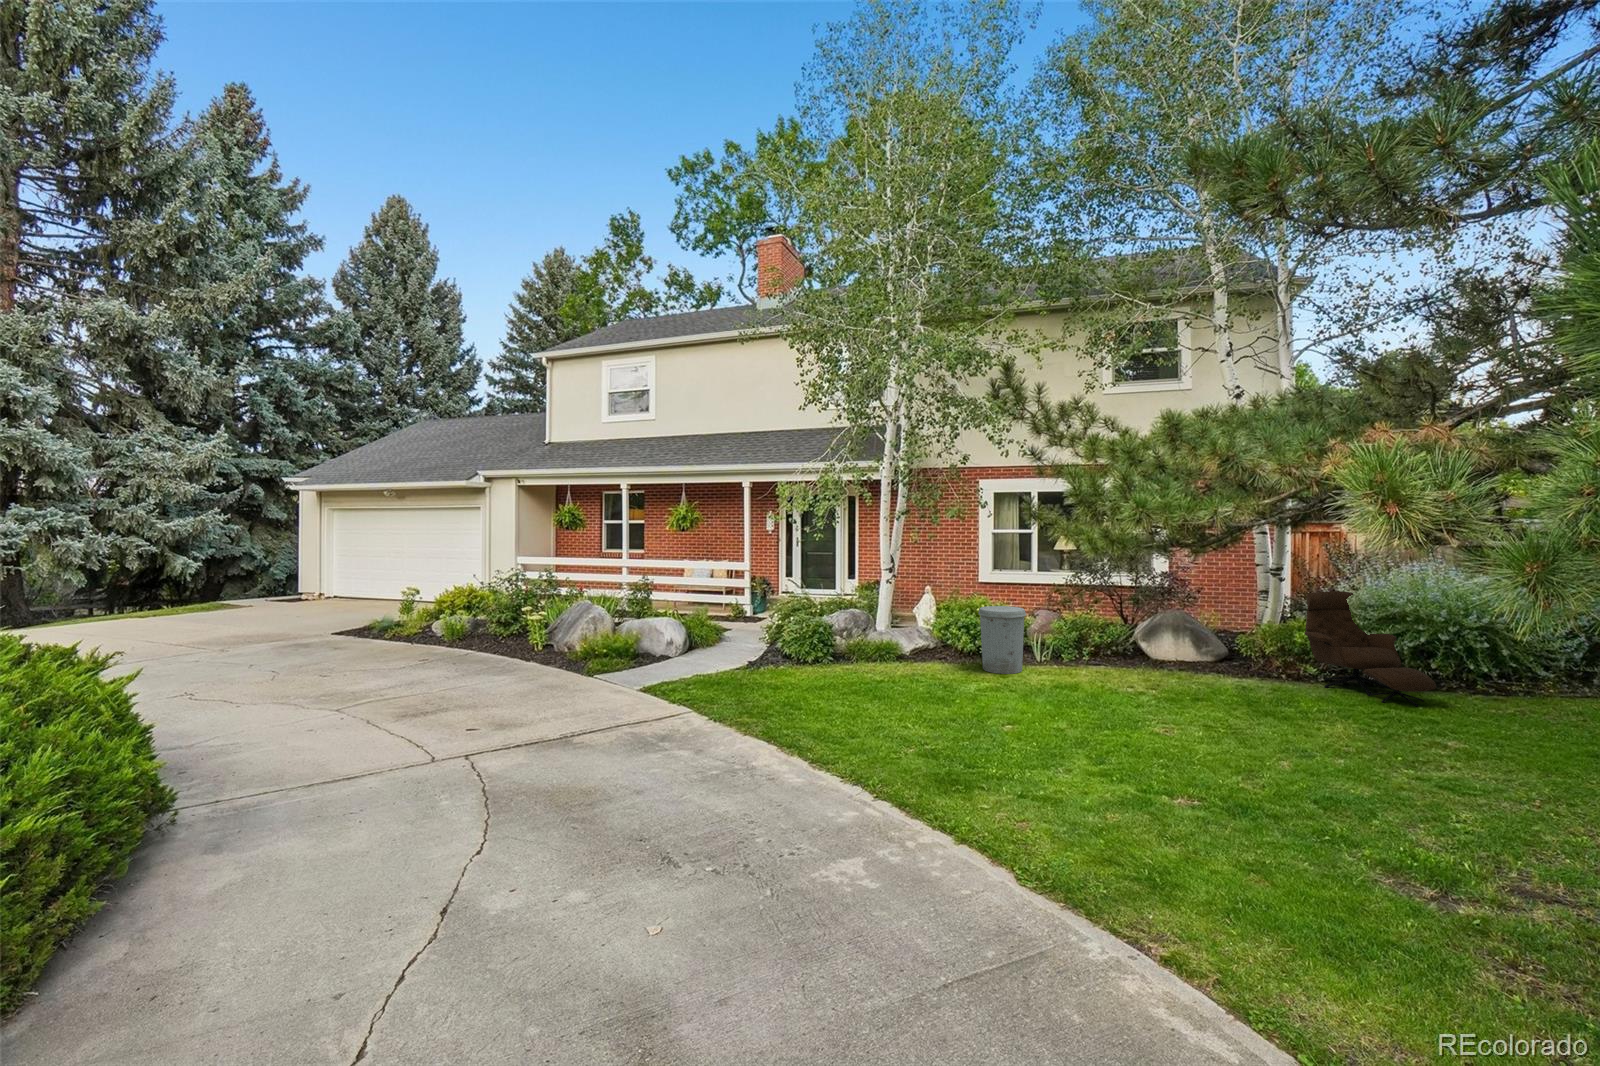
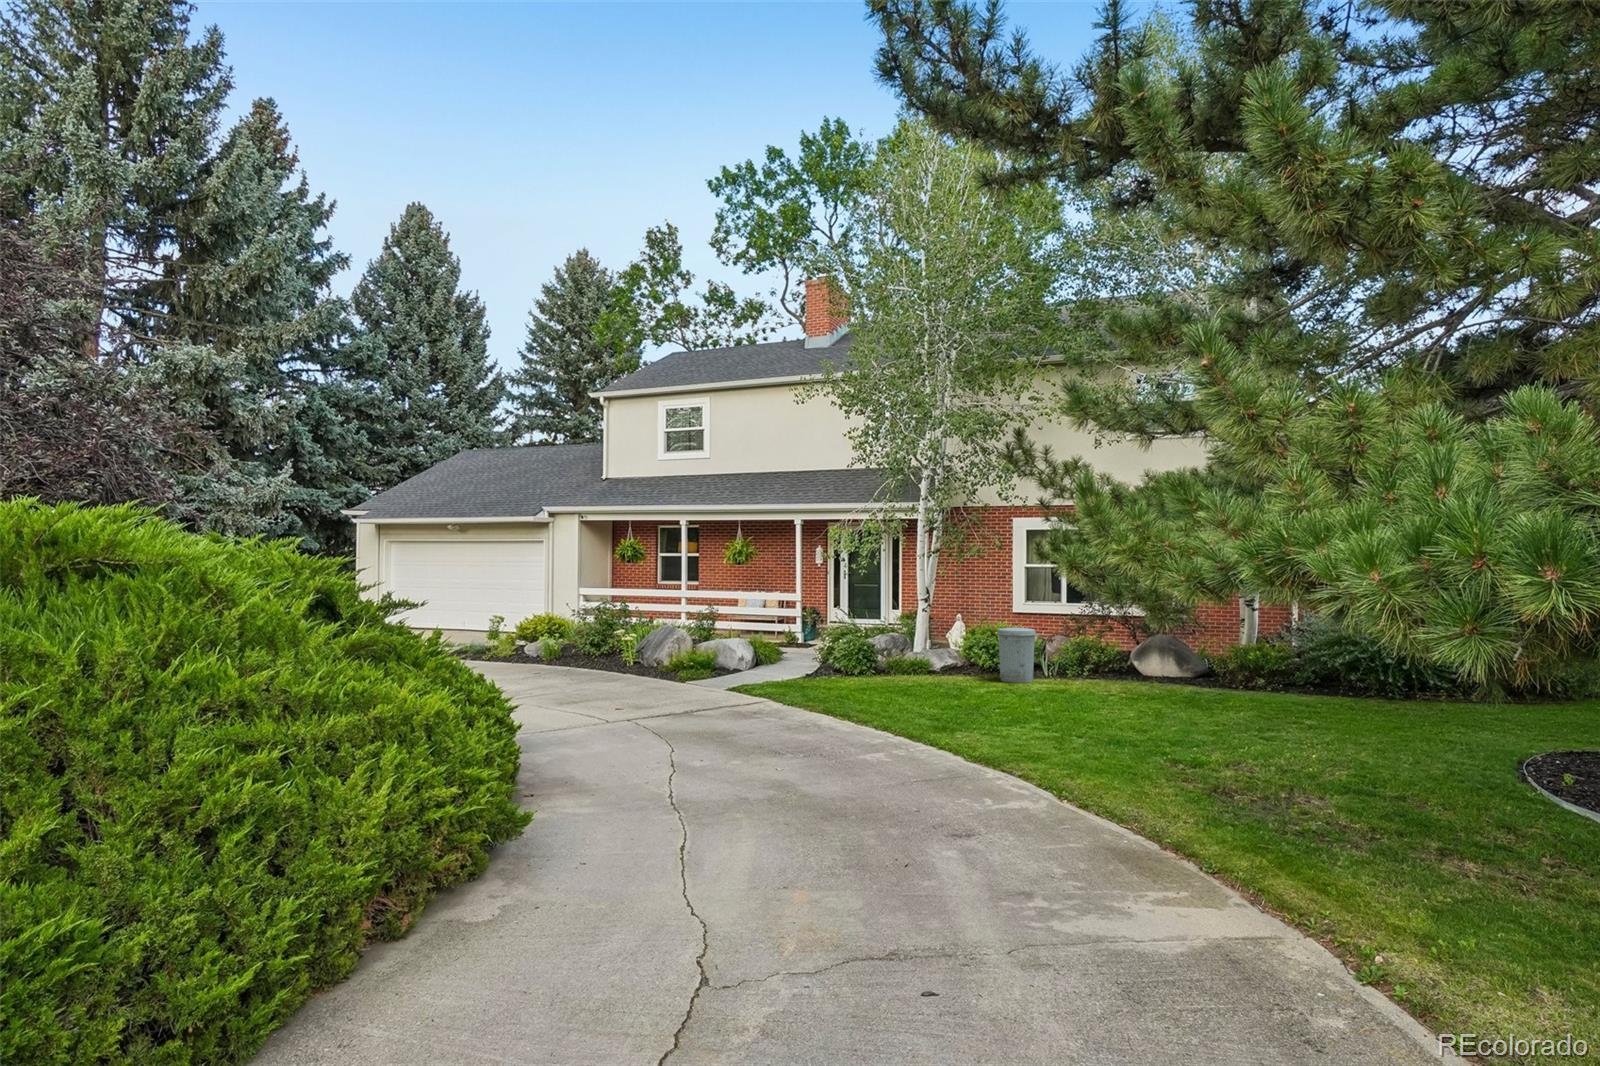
lounge chair: present [1304,591,1436,706] -> none [1260,616,1341,702]

